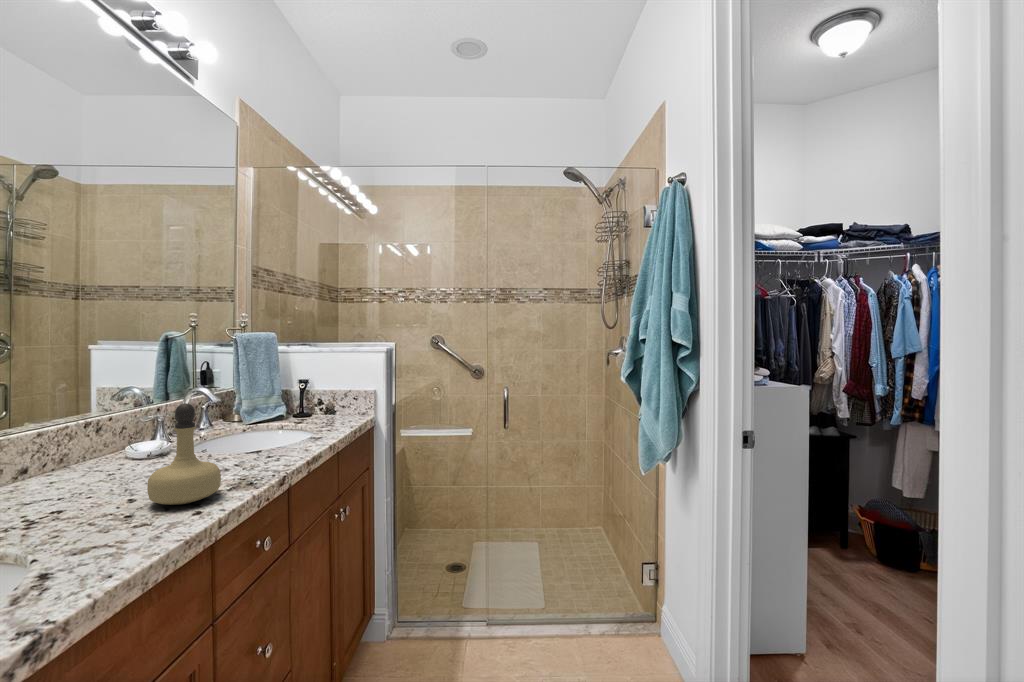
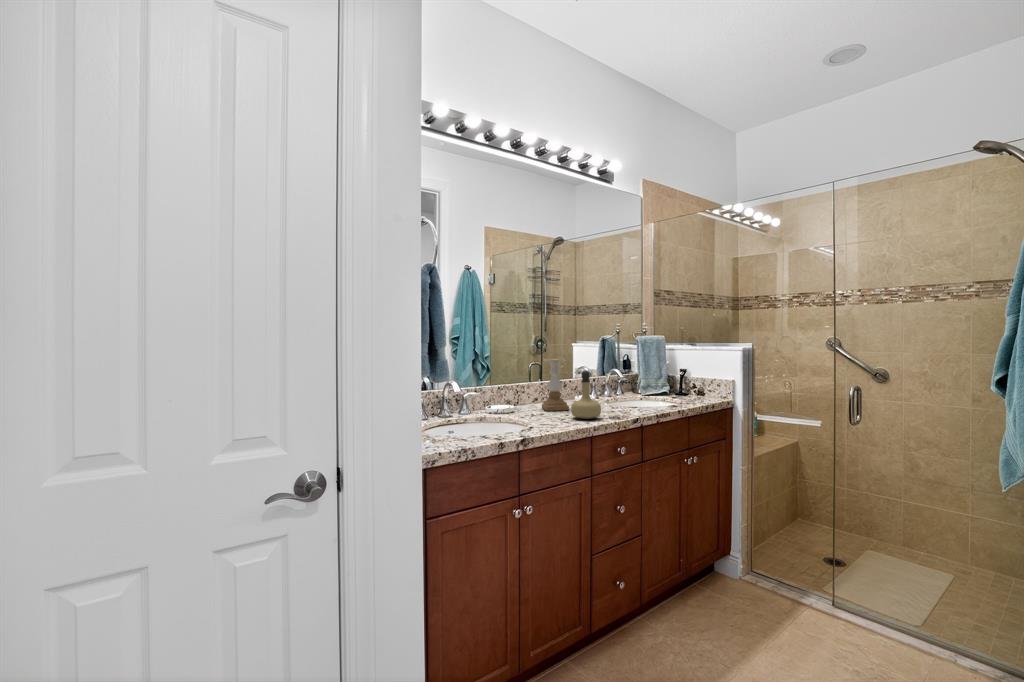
candle holder: none [42,379,125,498] -> present [542,359,569,411]

